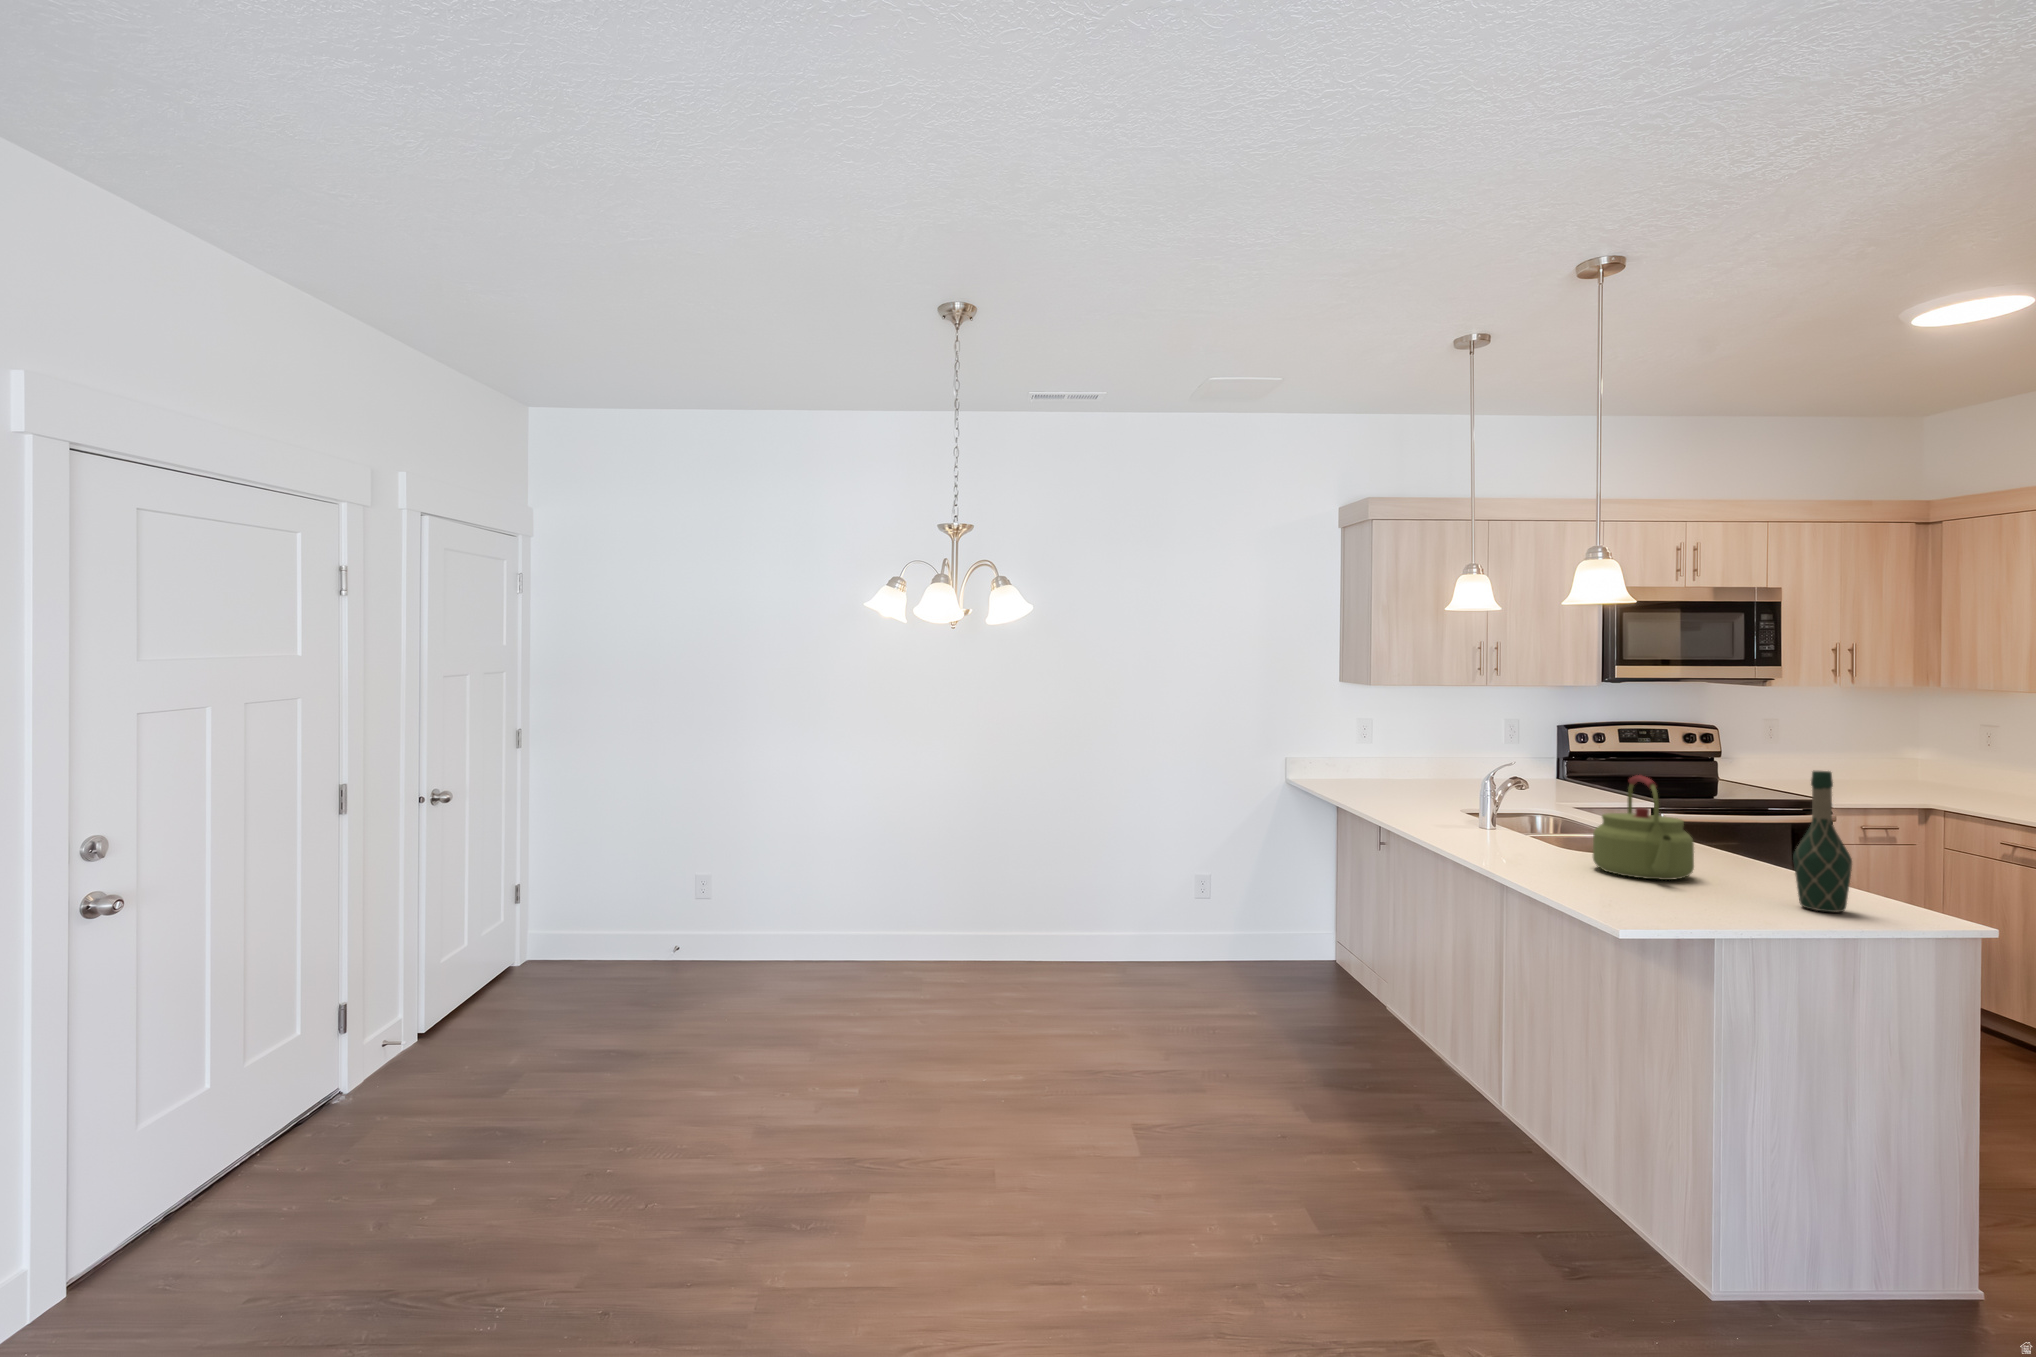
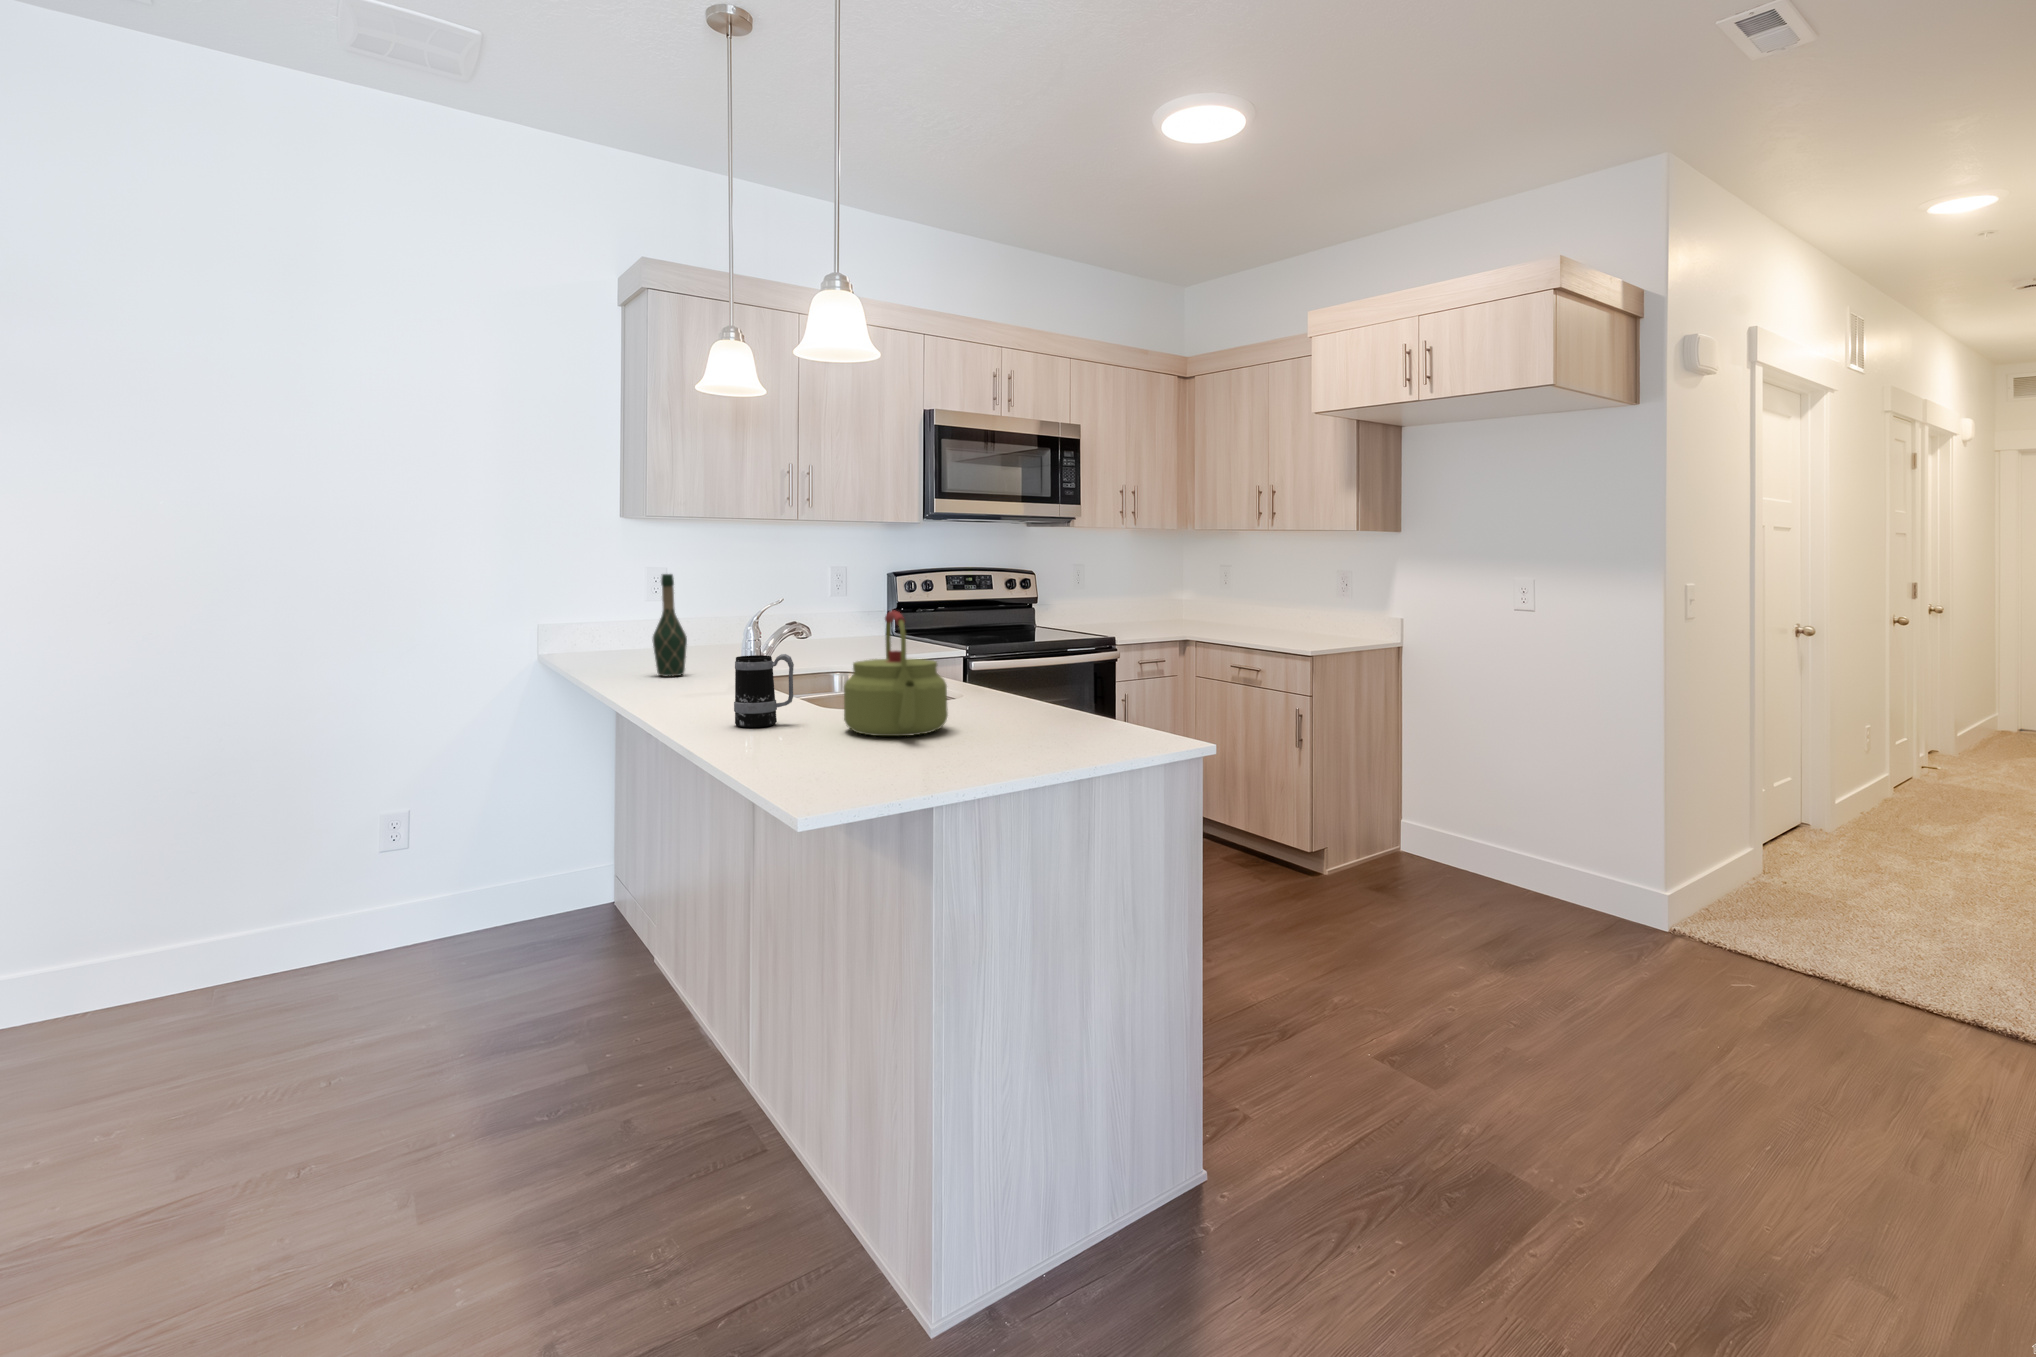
wine bottle: present [1793,771,1852,912] -> present [652,574,687,676]
mug: none [1491,802,1543,858] -> present [734,654,794,727]

